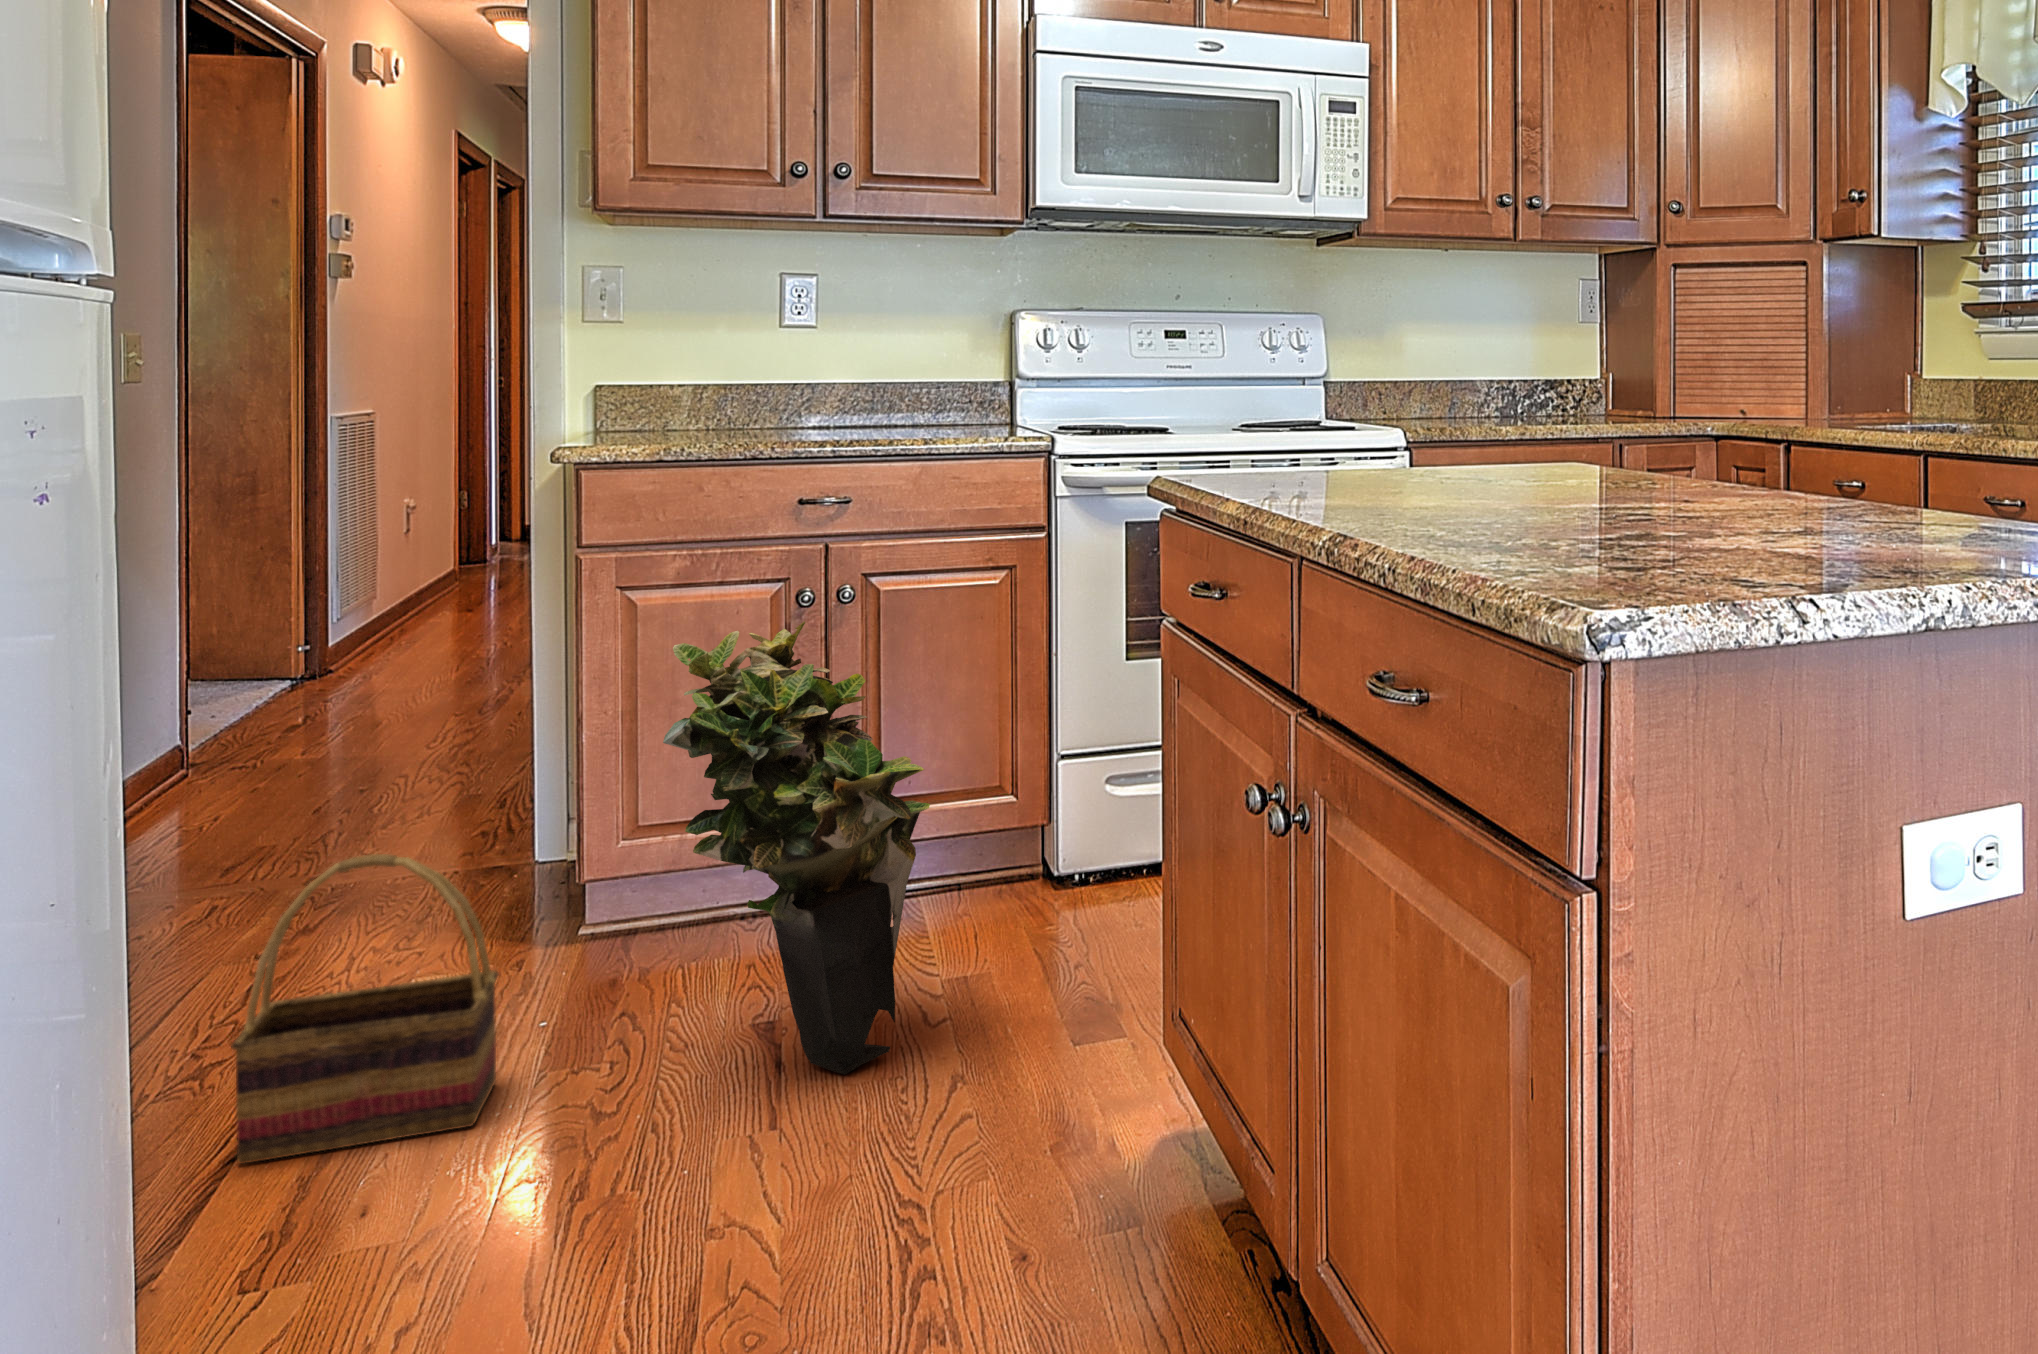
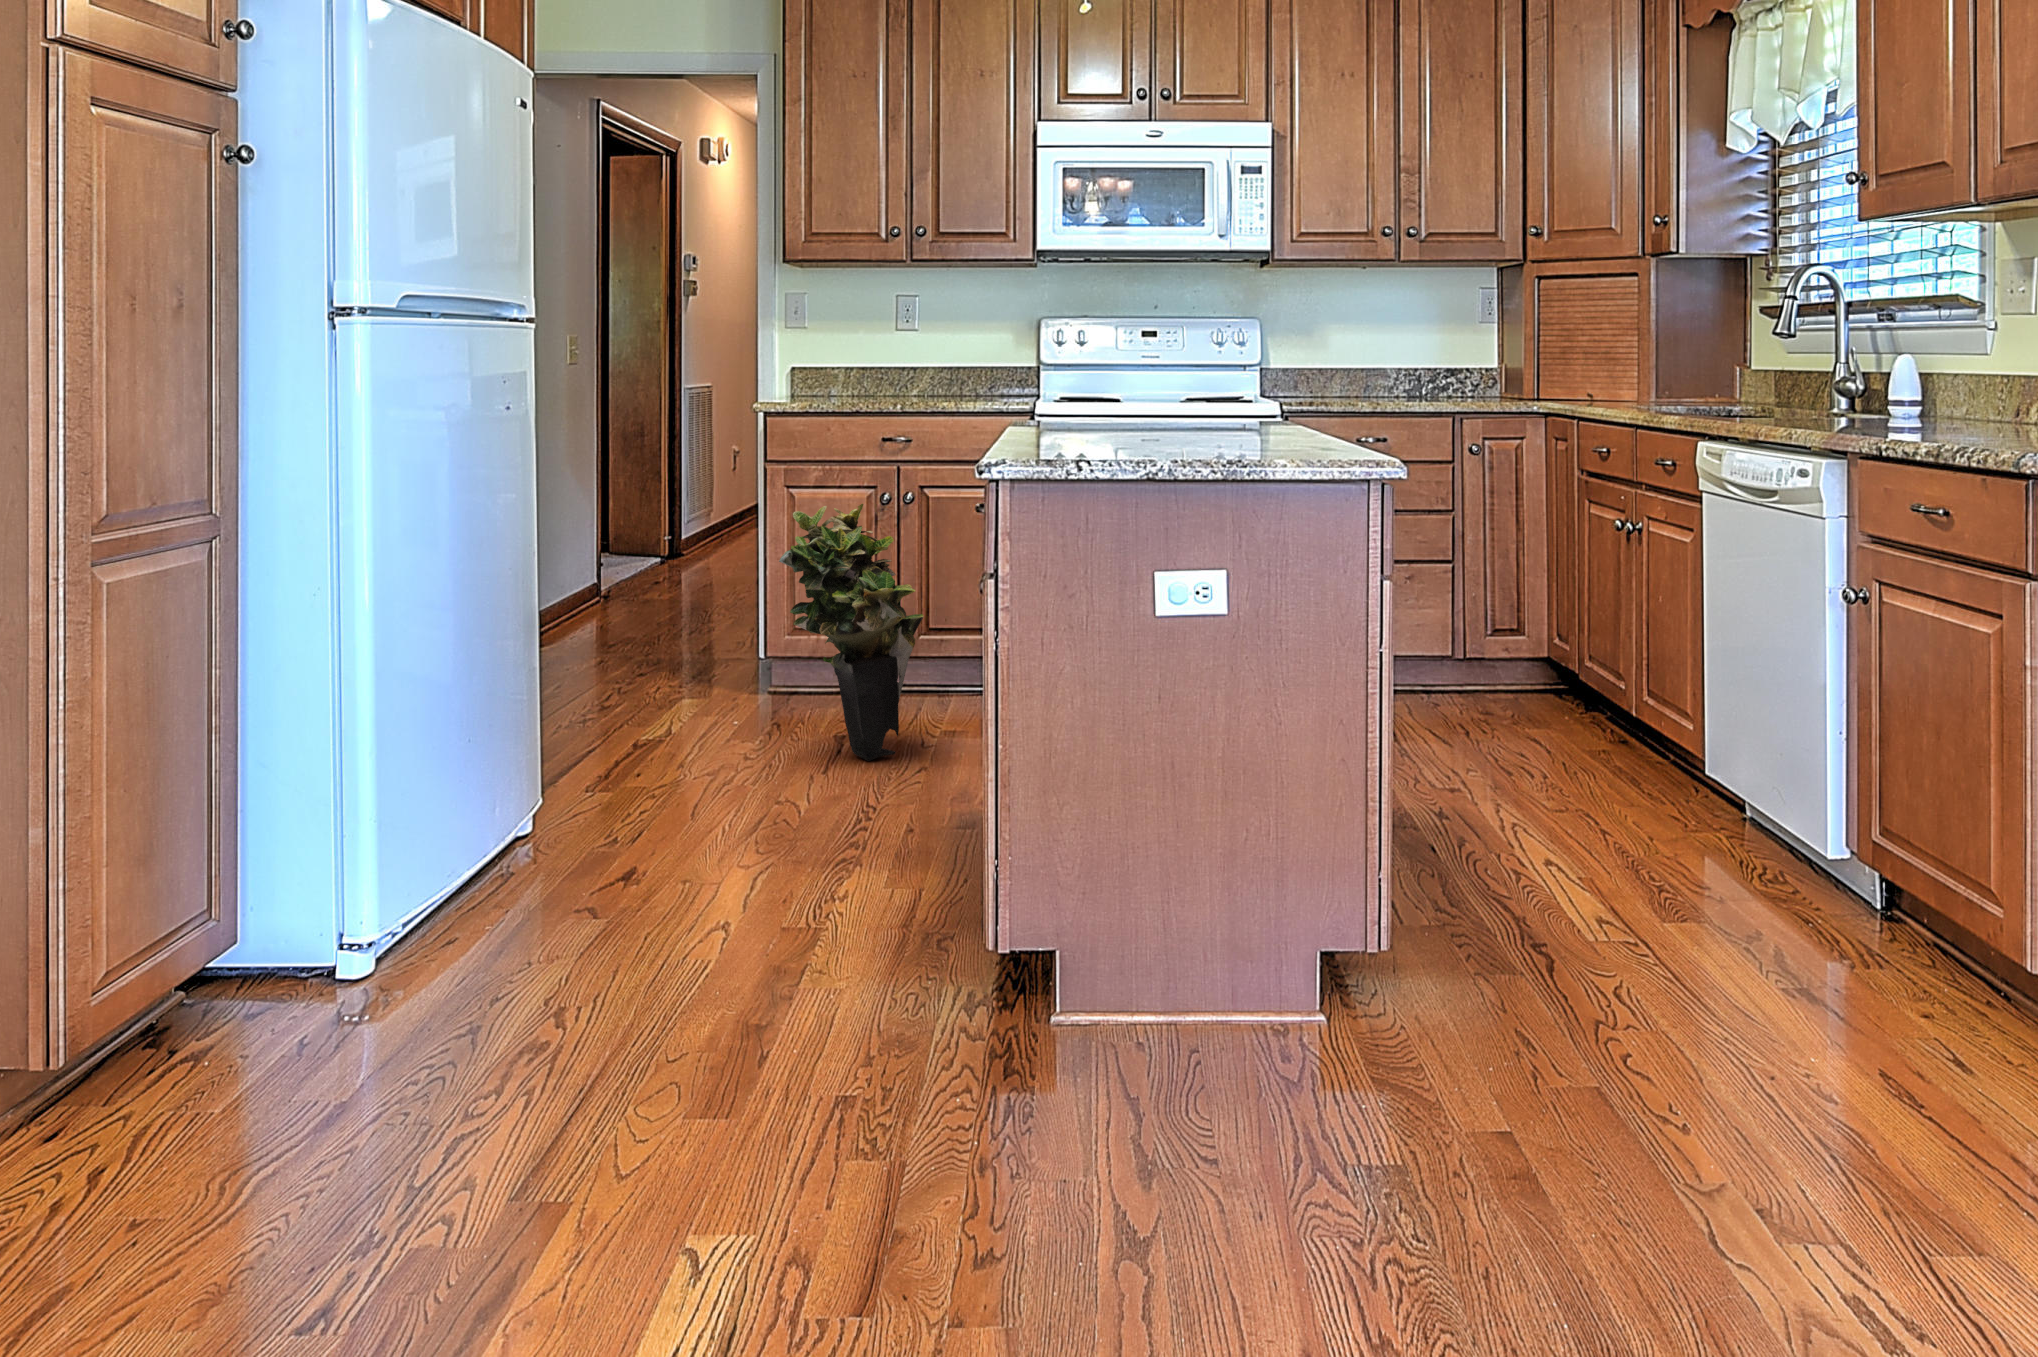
basket: present [231,854,498,1164] -> none [584,609,706,757]

